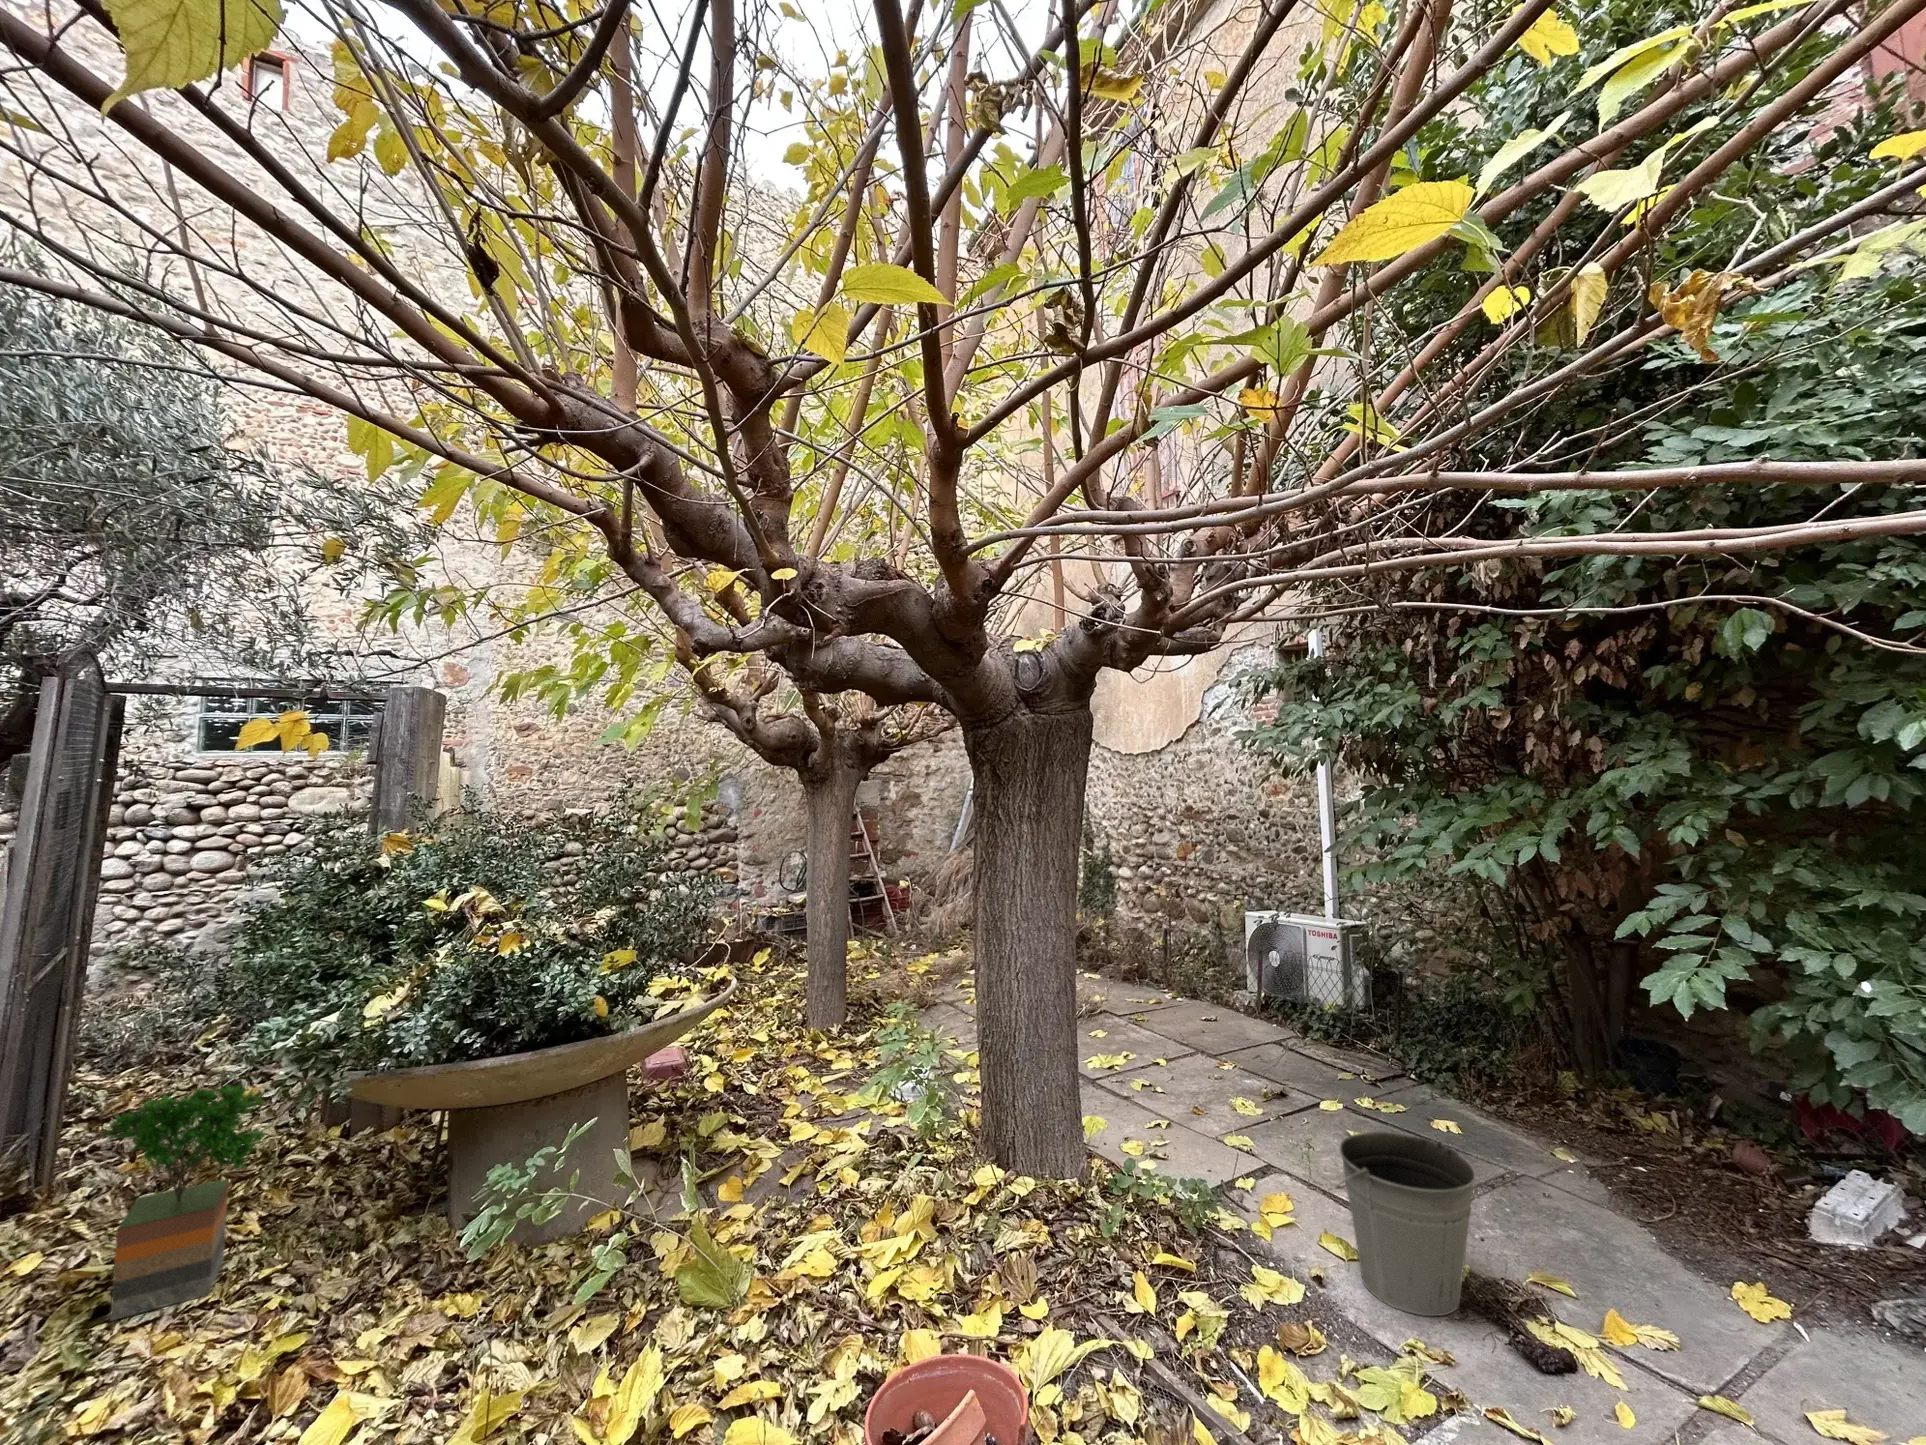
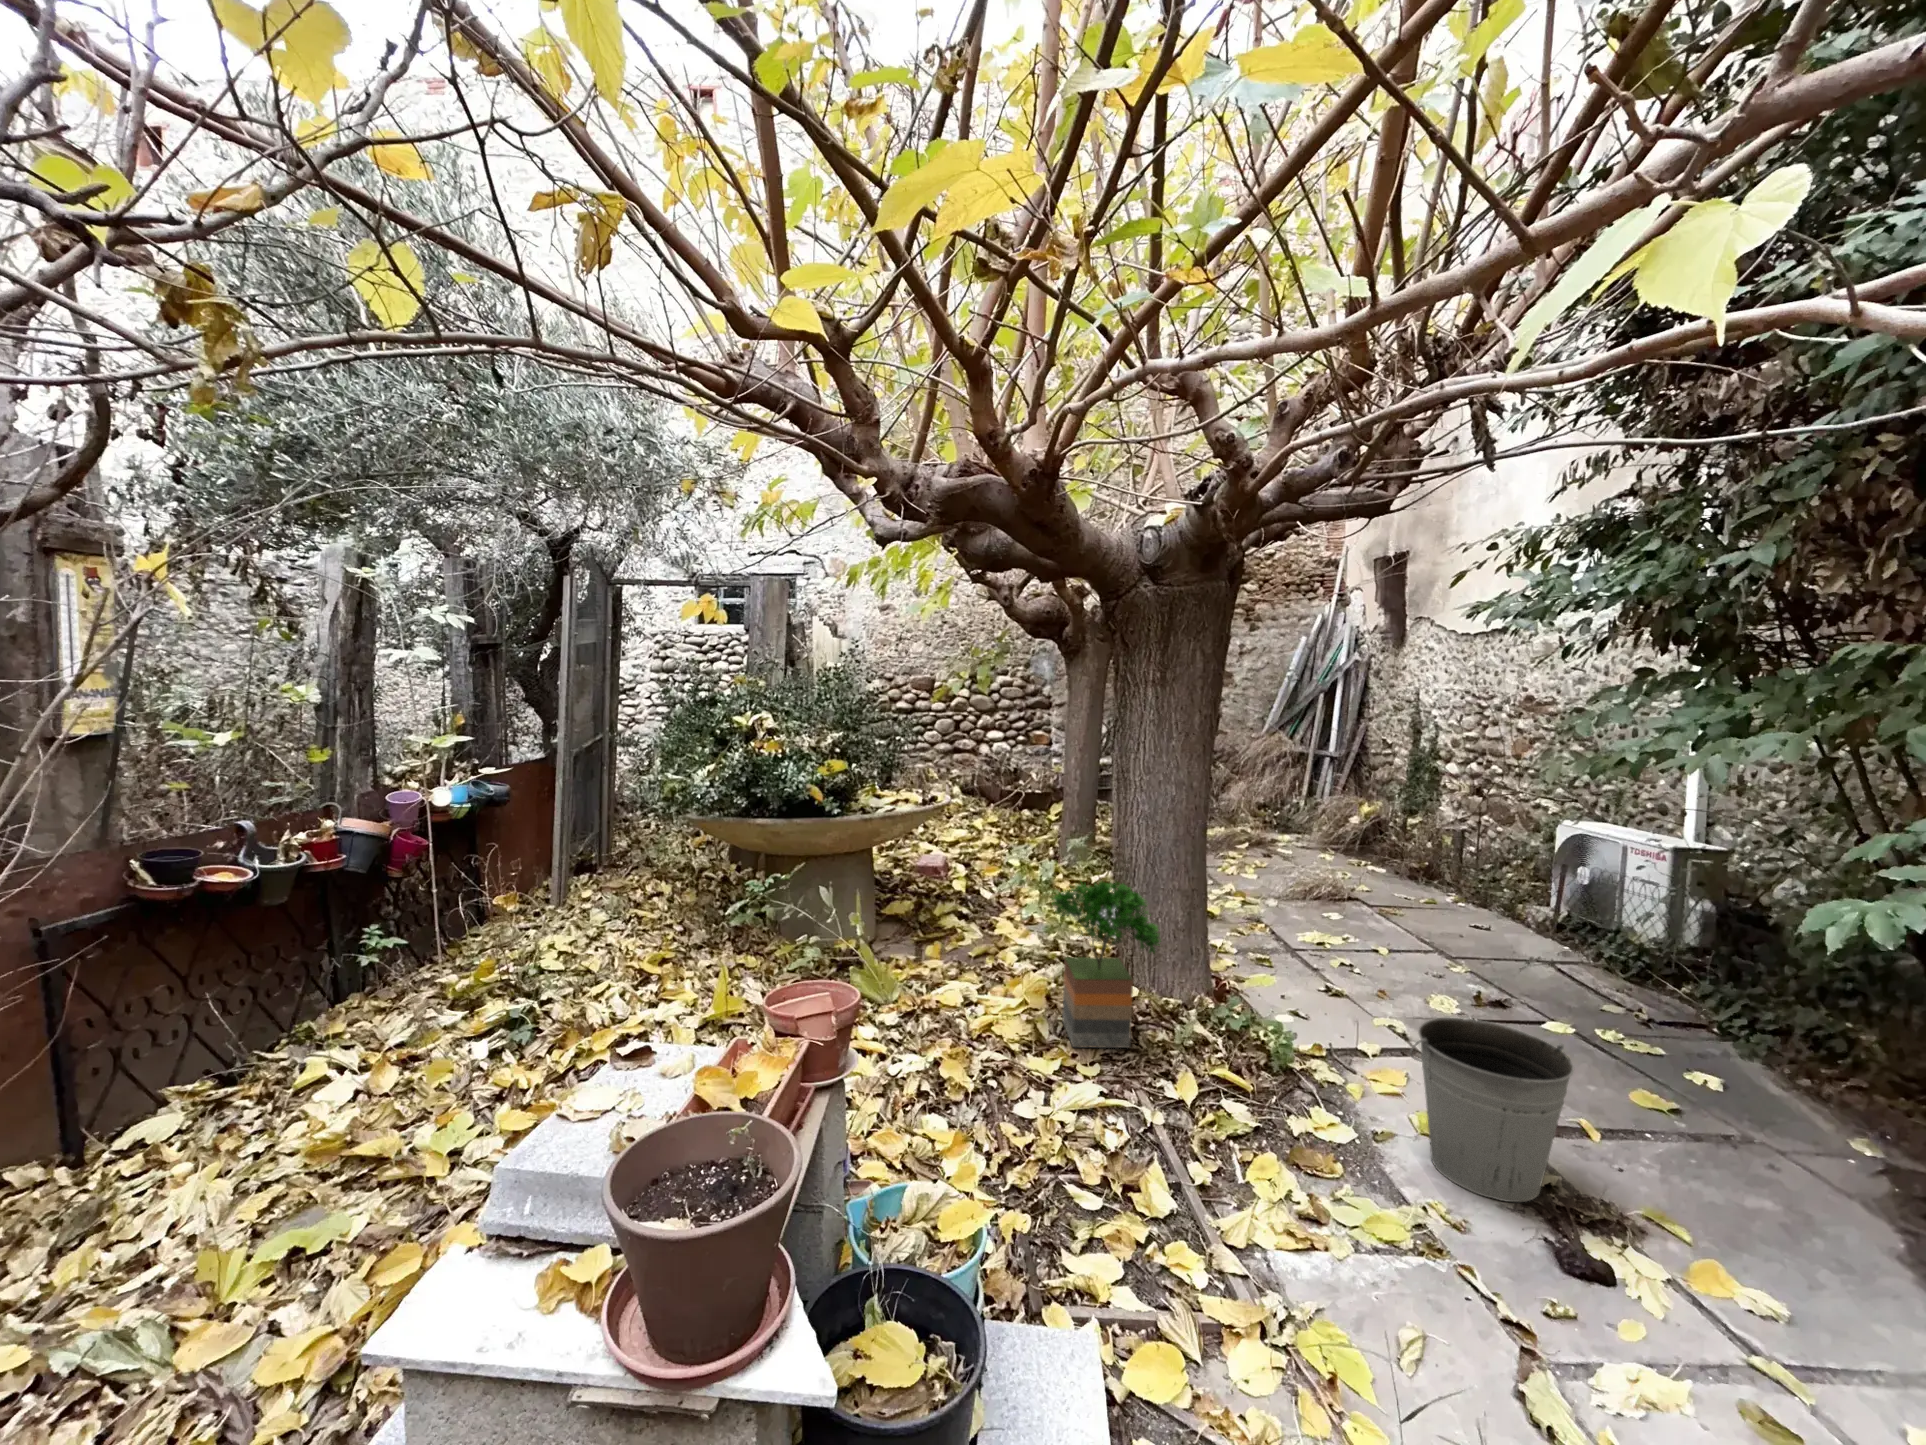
potted tree: present [104,1084,267,1321] -> present [1052,881,1161,1048]

